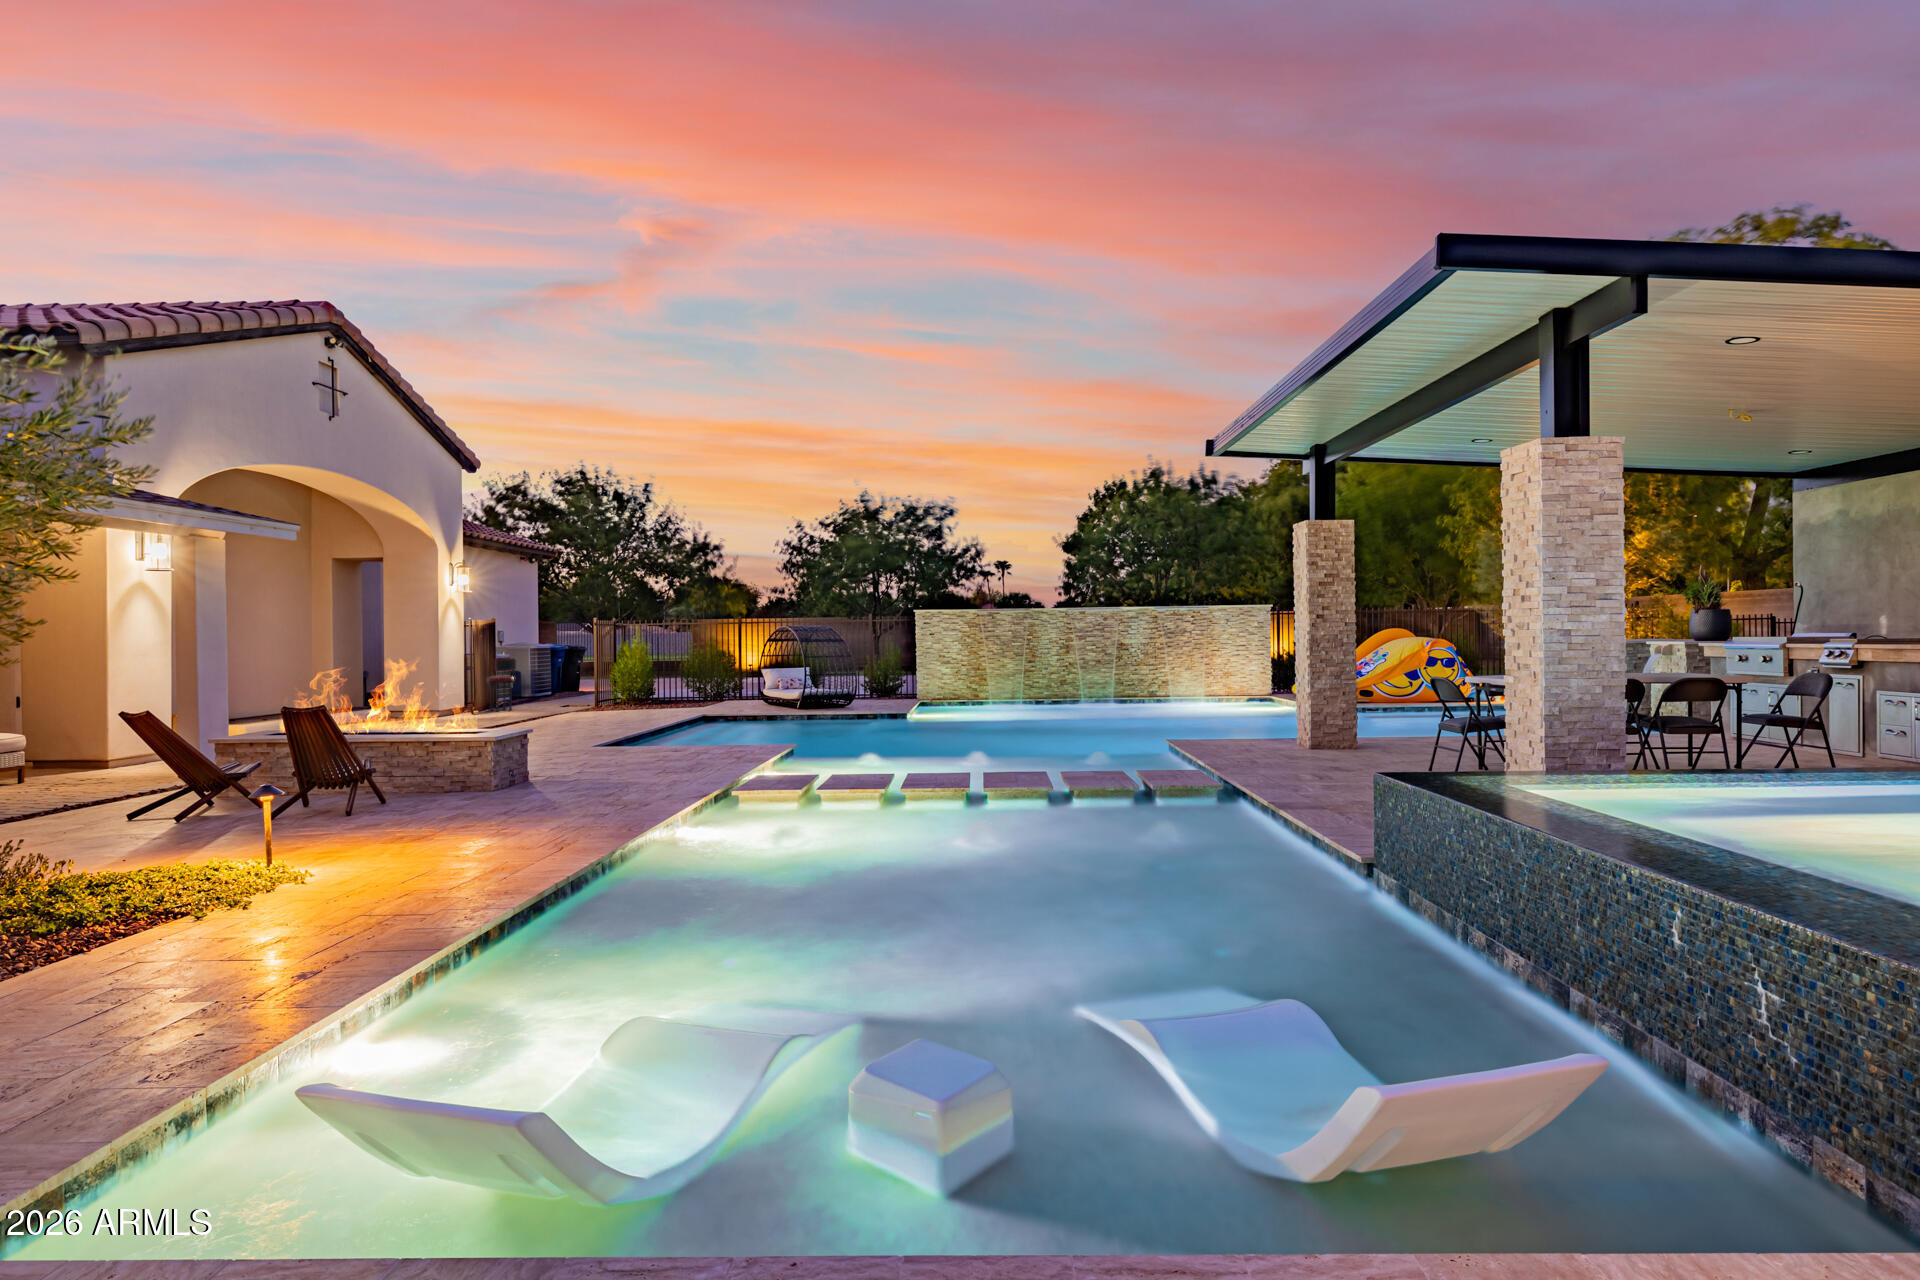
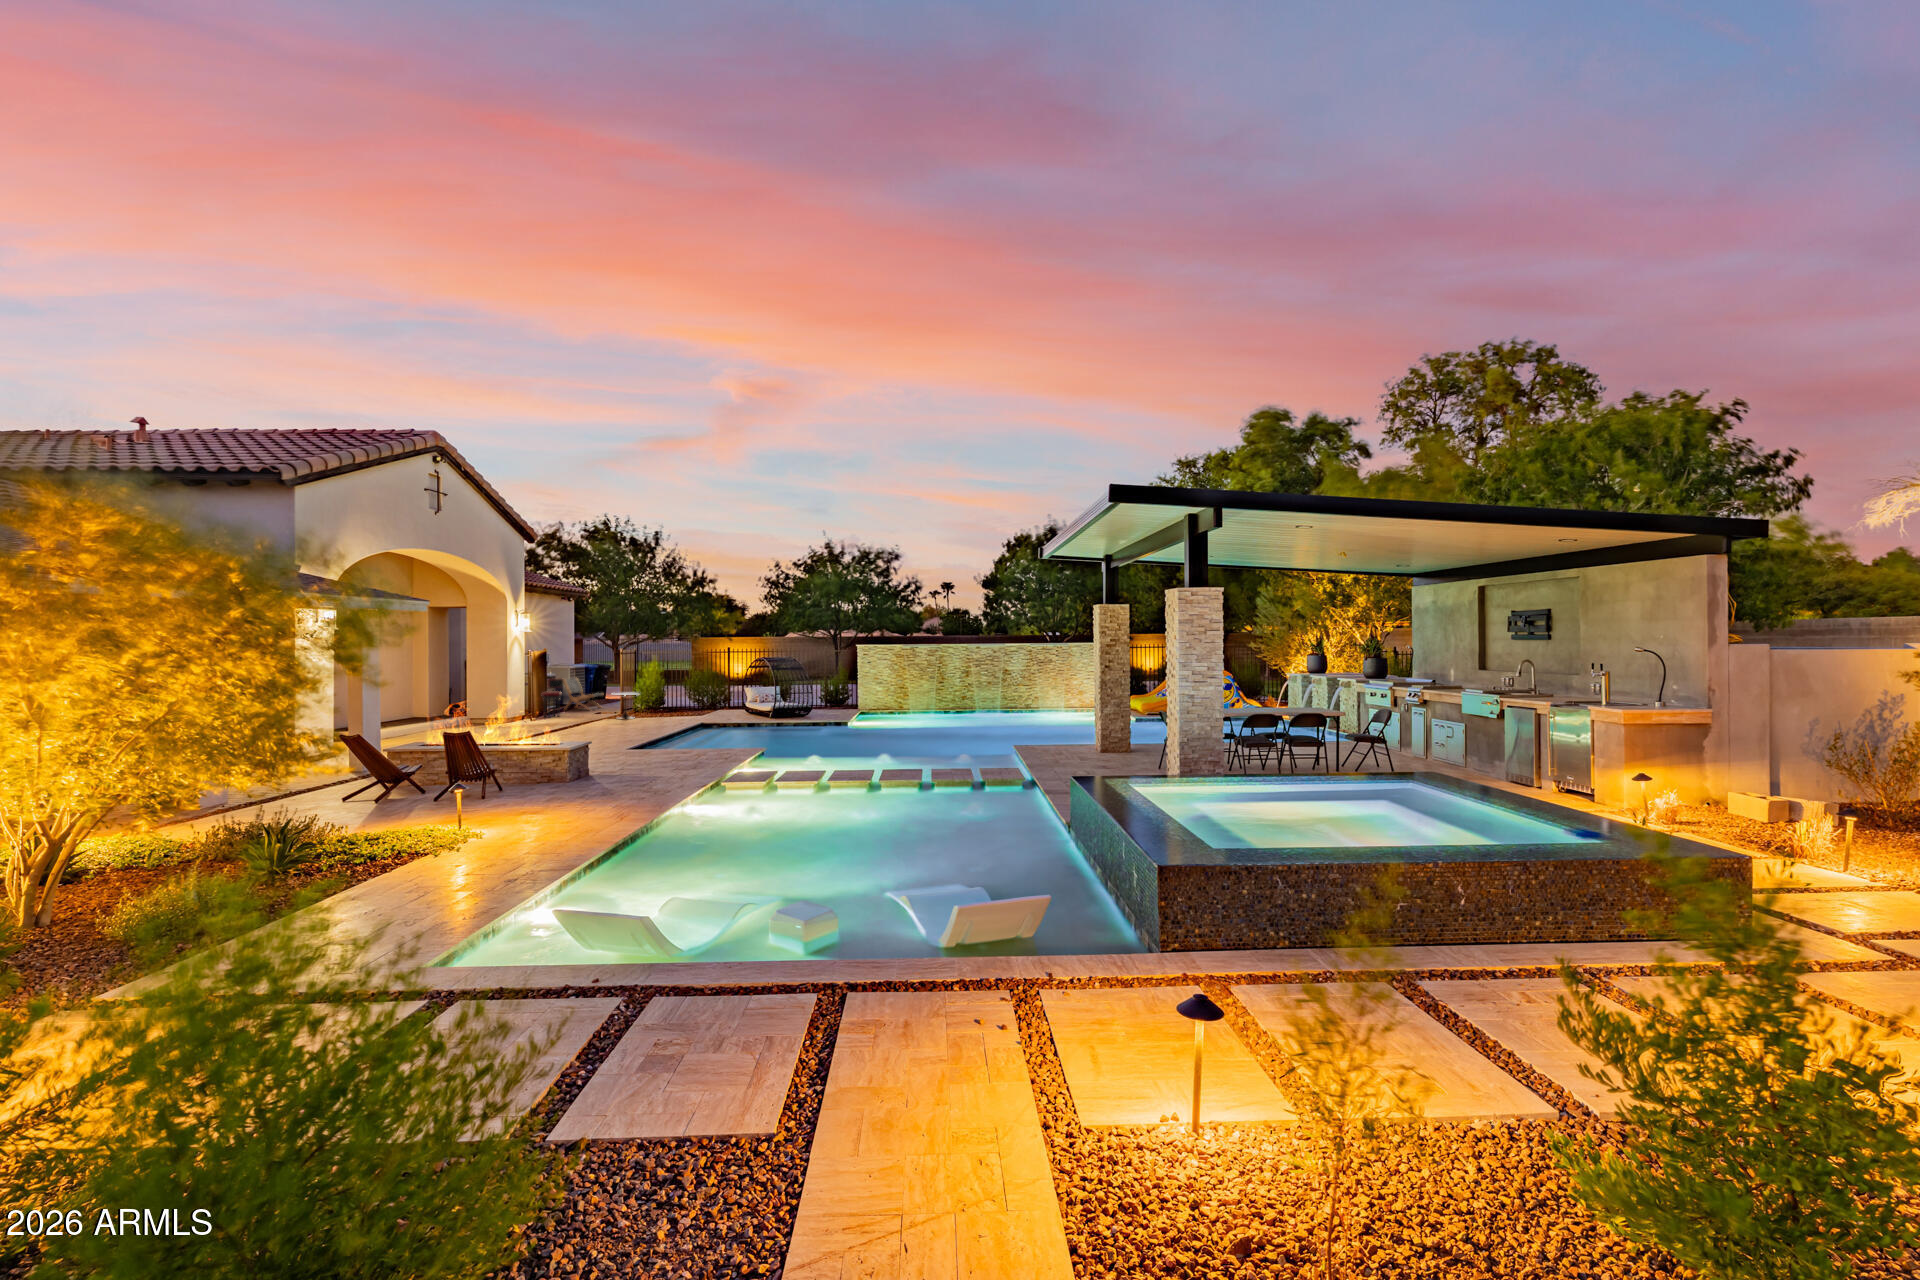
lounge chair: none [519,660,574,704] -> present [563,678,603,710]
side table: none [579,677,619,713] -> present [613,693,637,719]

